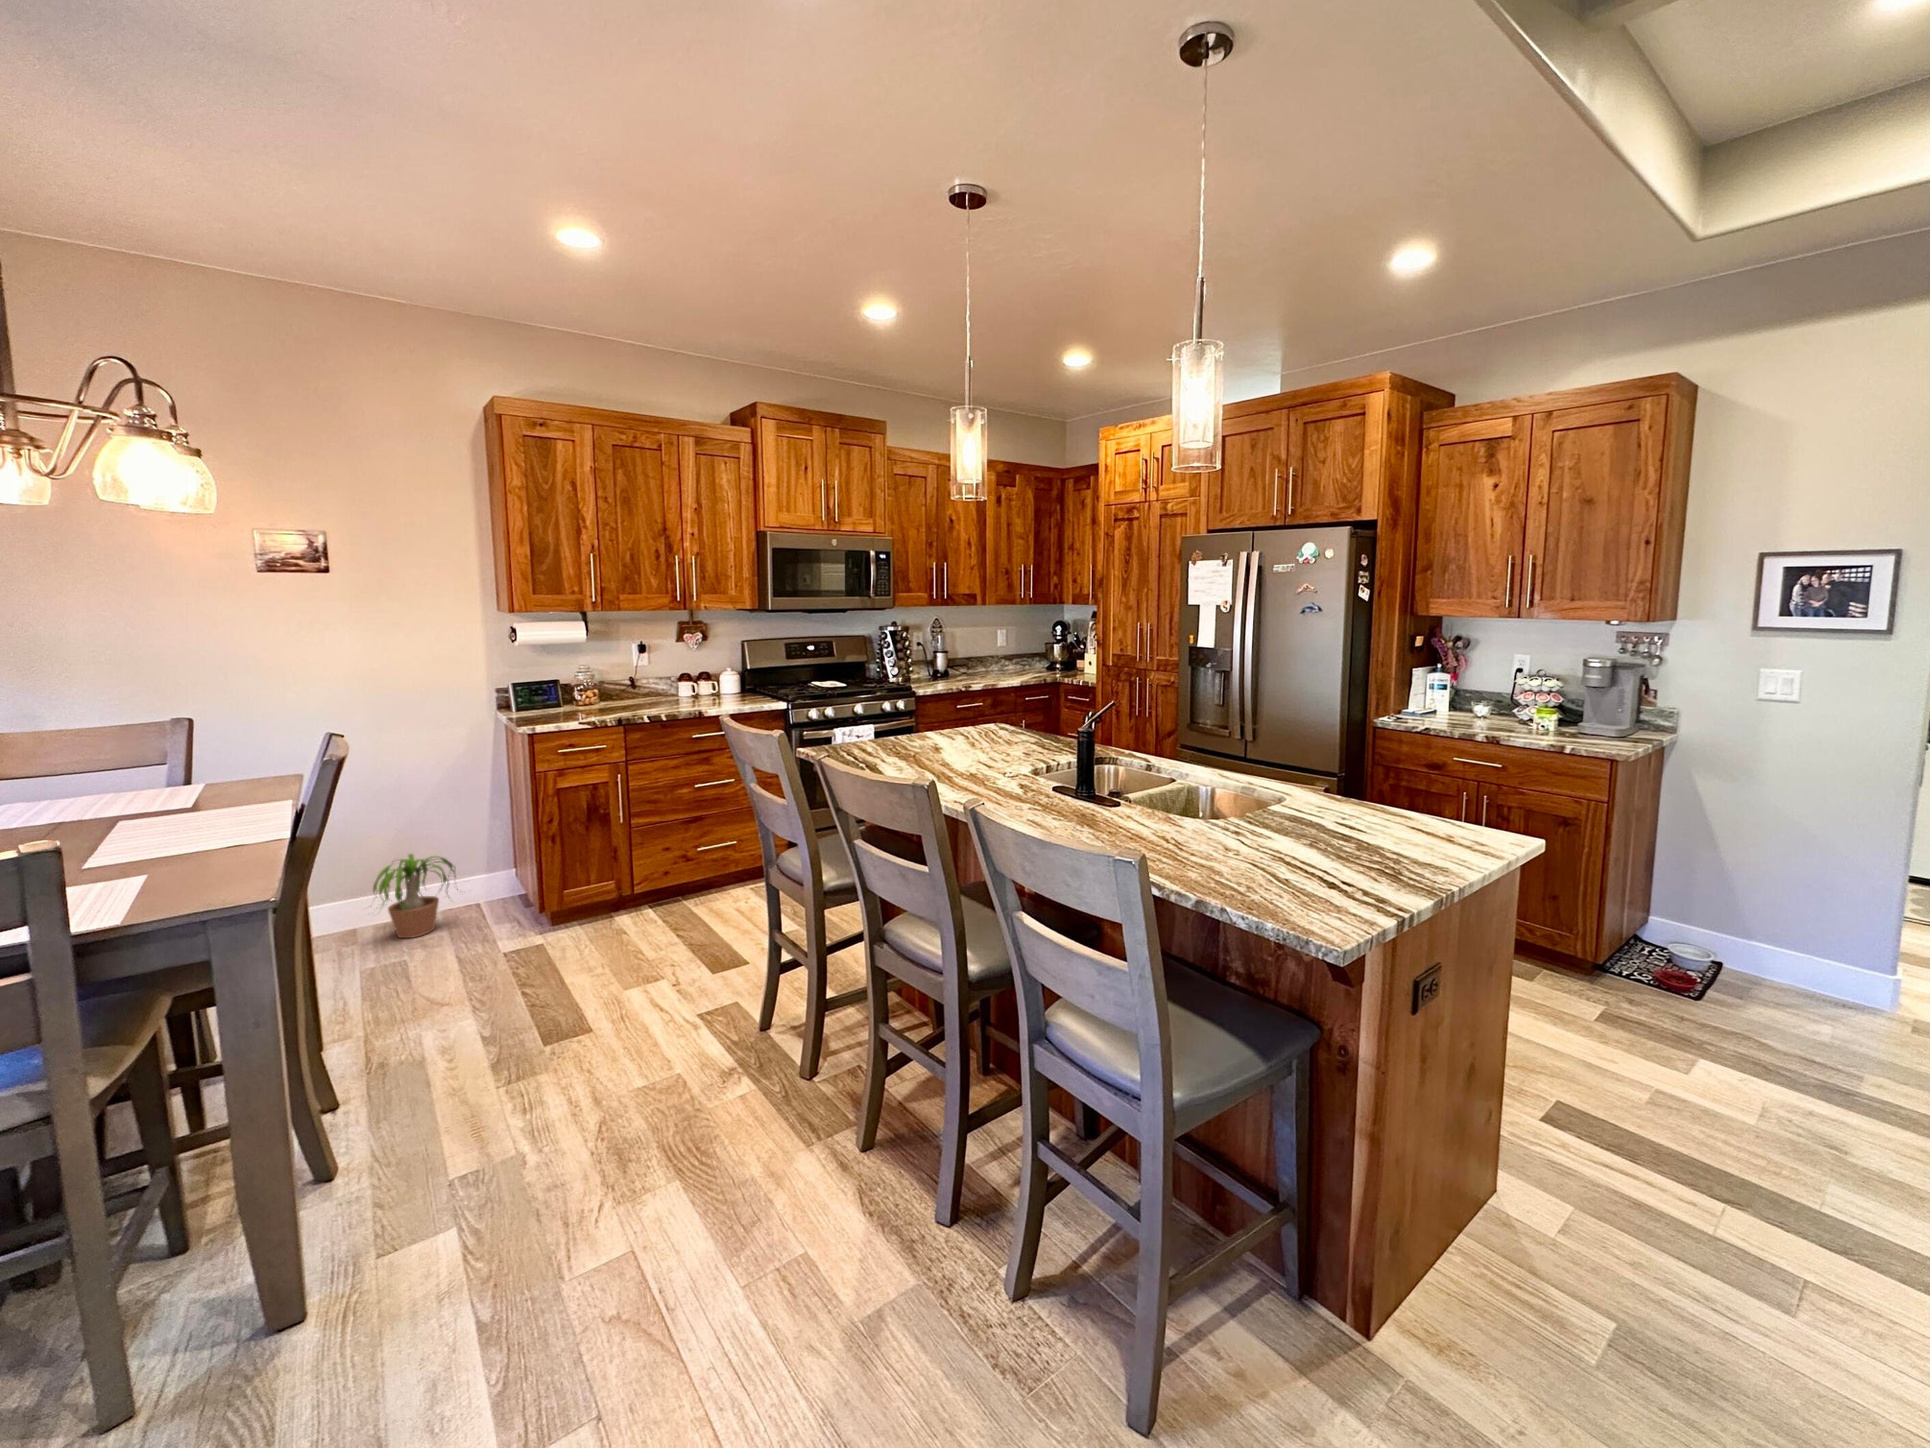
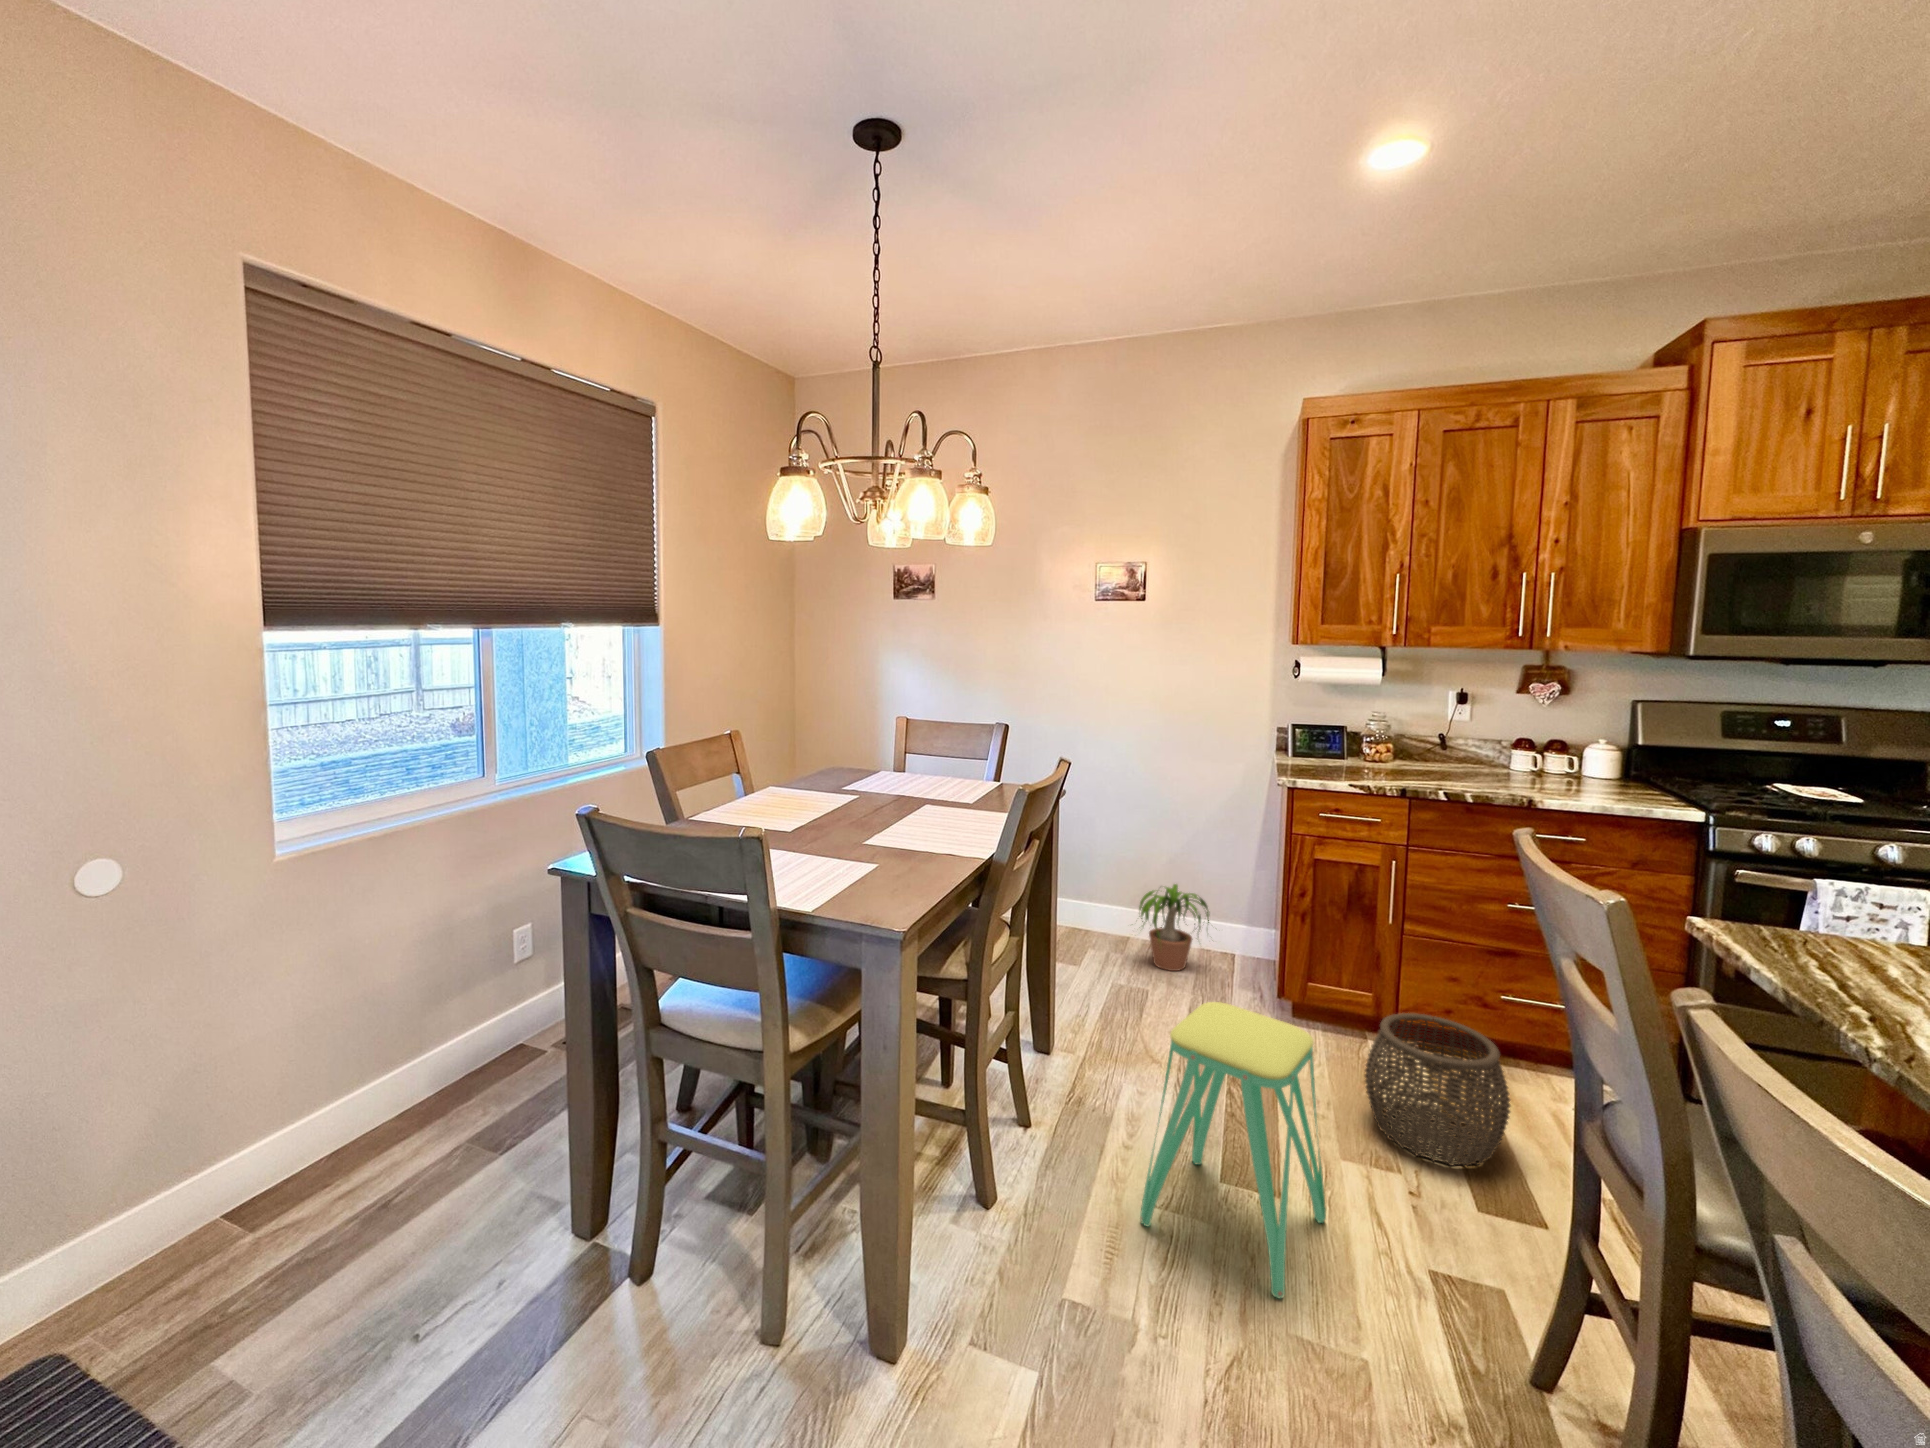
woven basket: none [626,870,719,965] -> present [1365,1013,1510,1167]
stool: none [490,898,628,1103] -> present [1140,1002,1326,1298]

